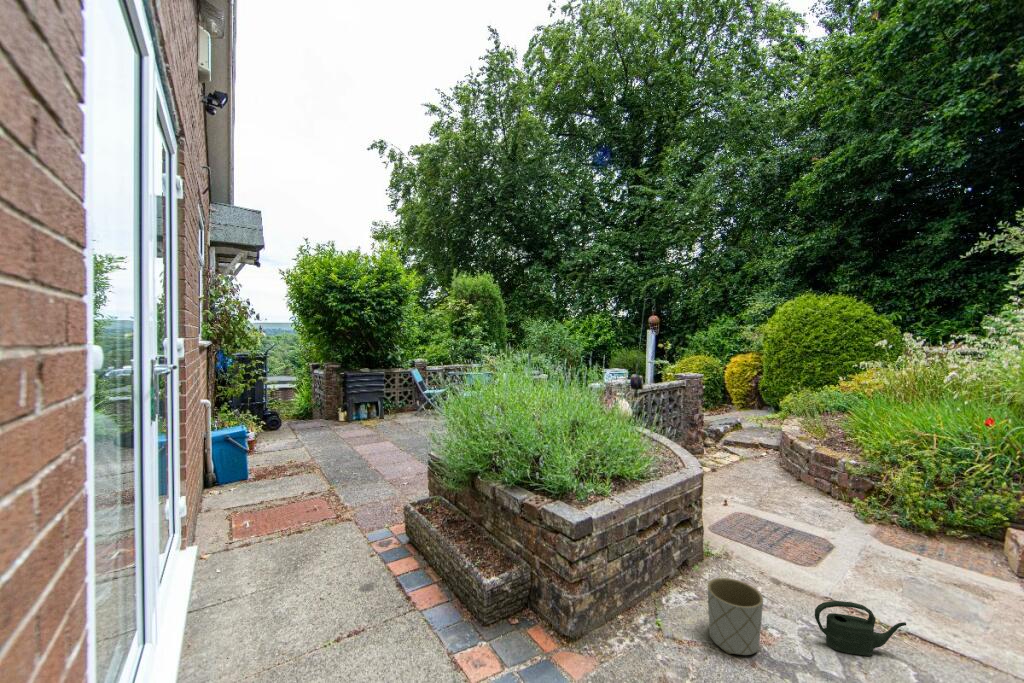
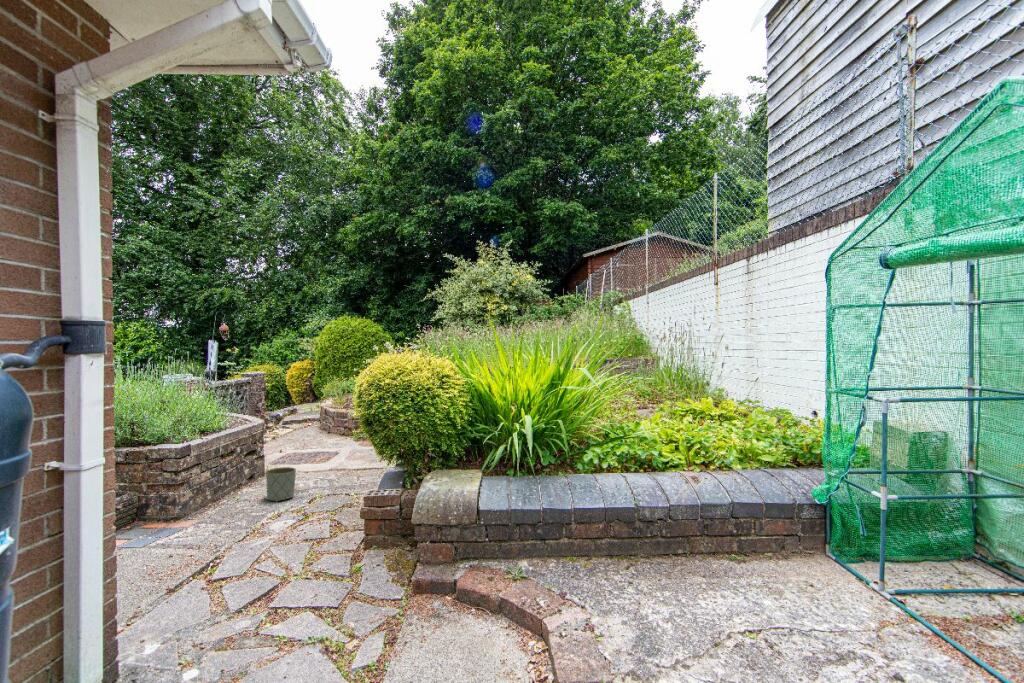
watering can: present [815,601,906,656] -> none [322,464,361,489]

